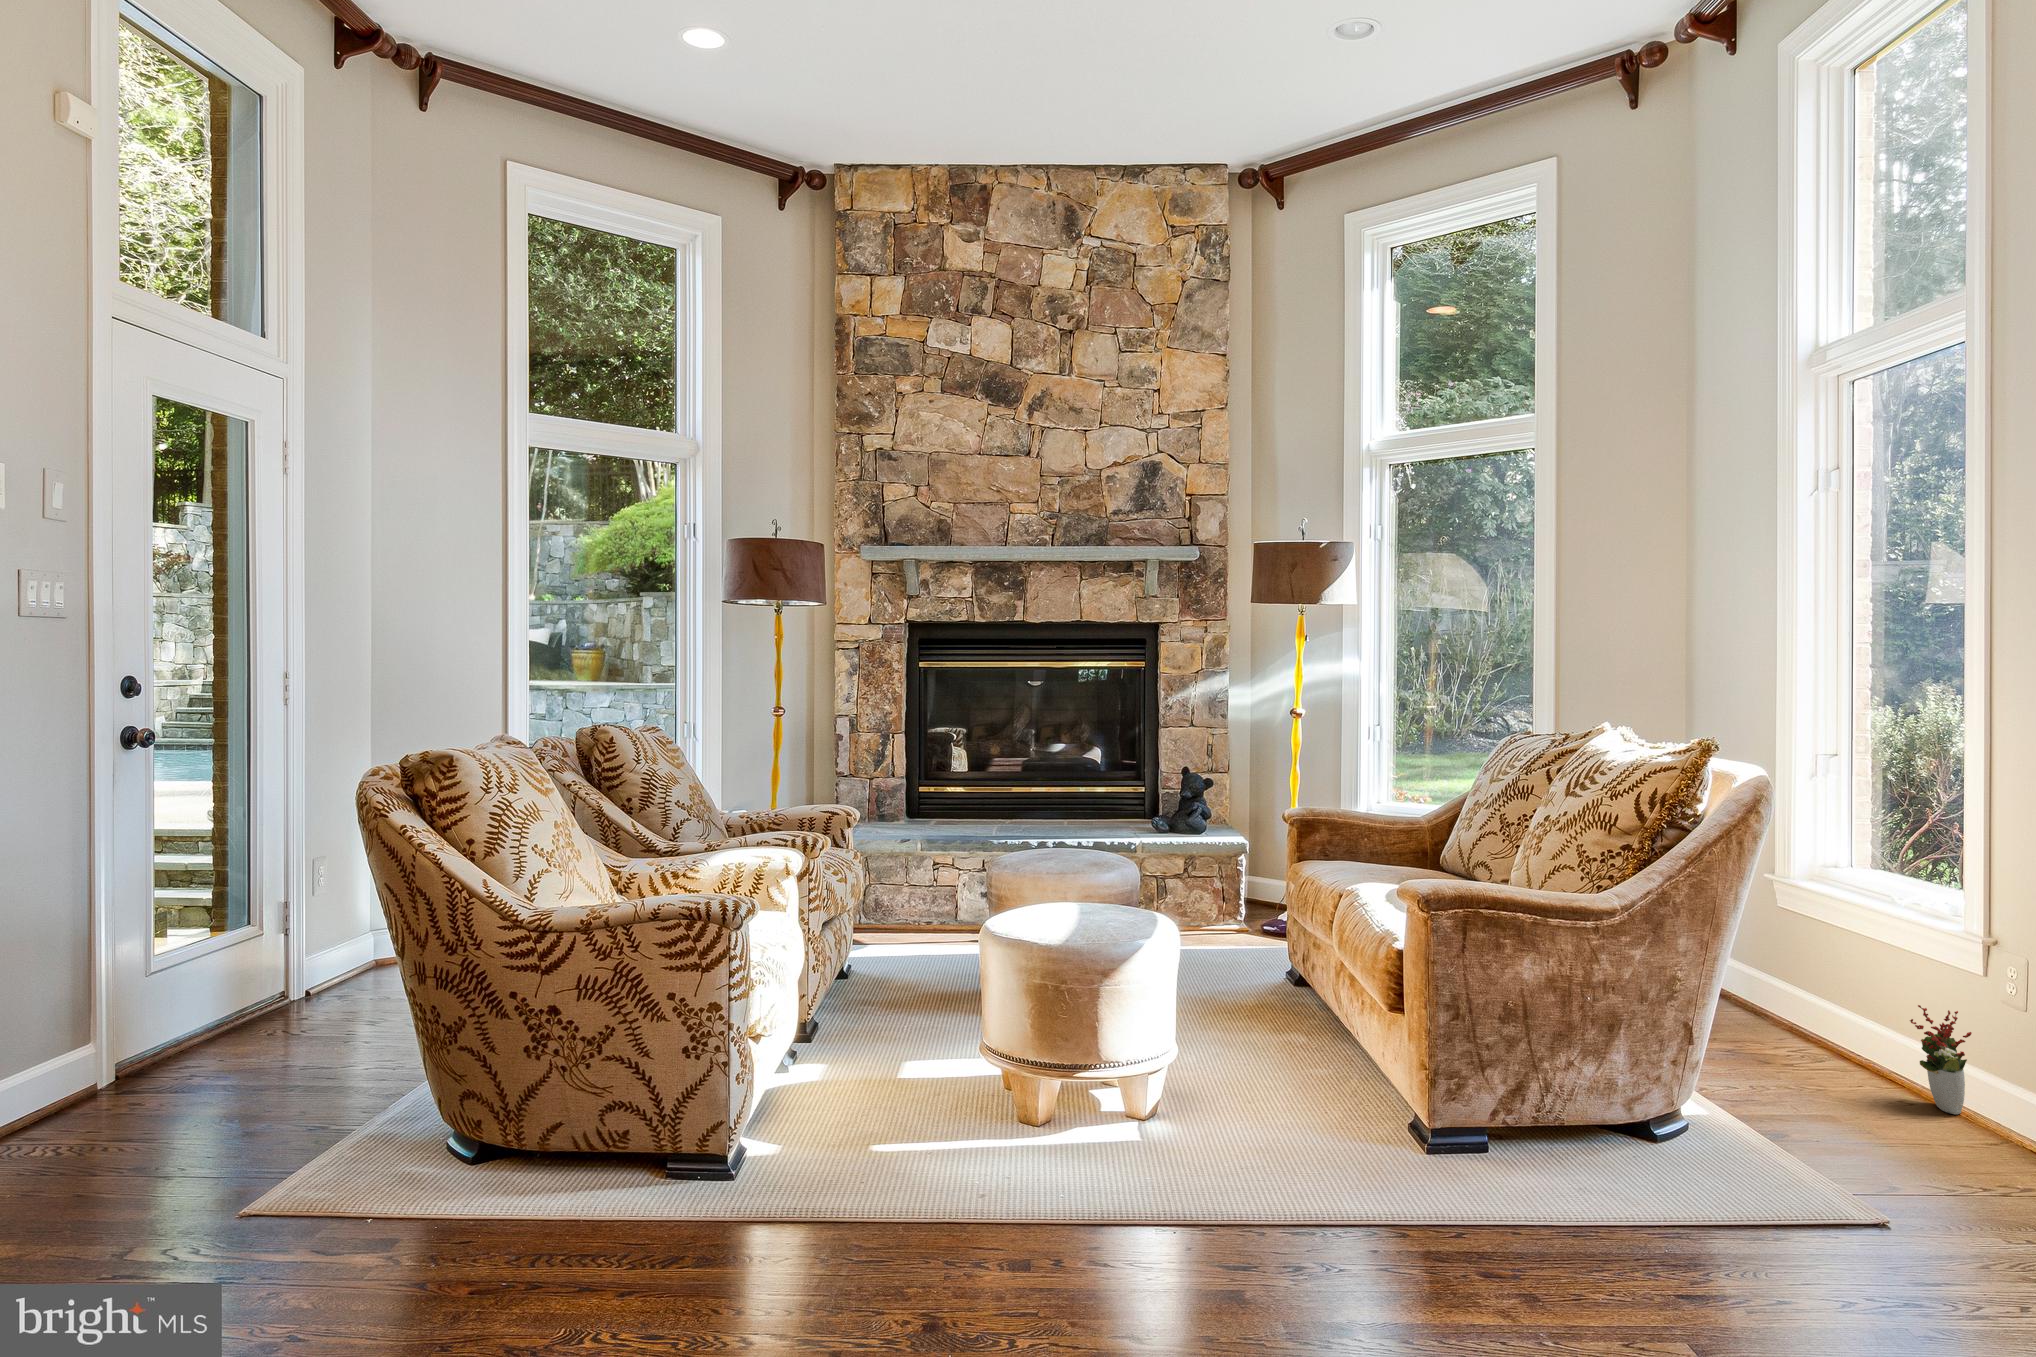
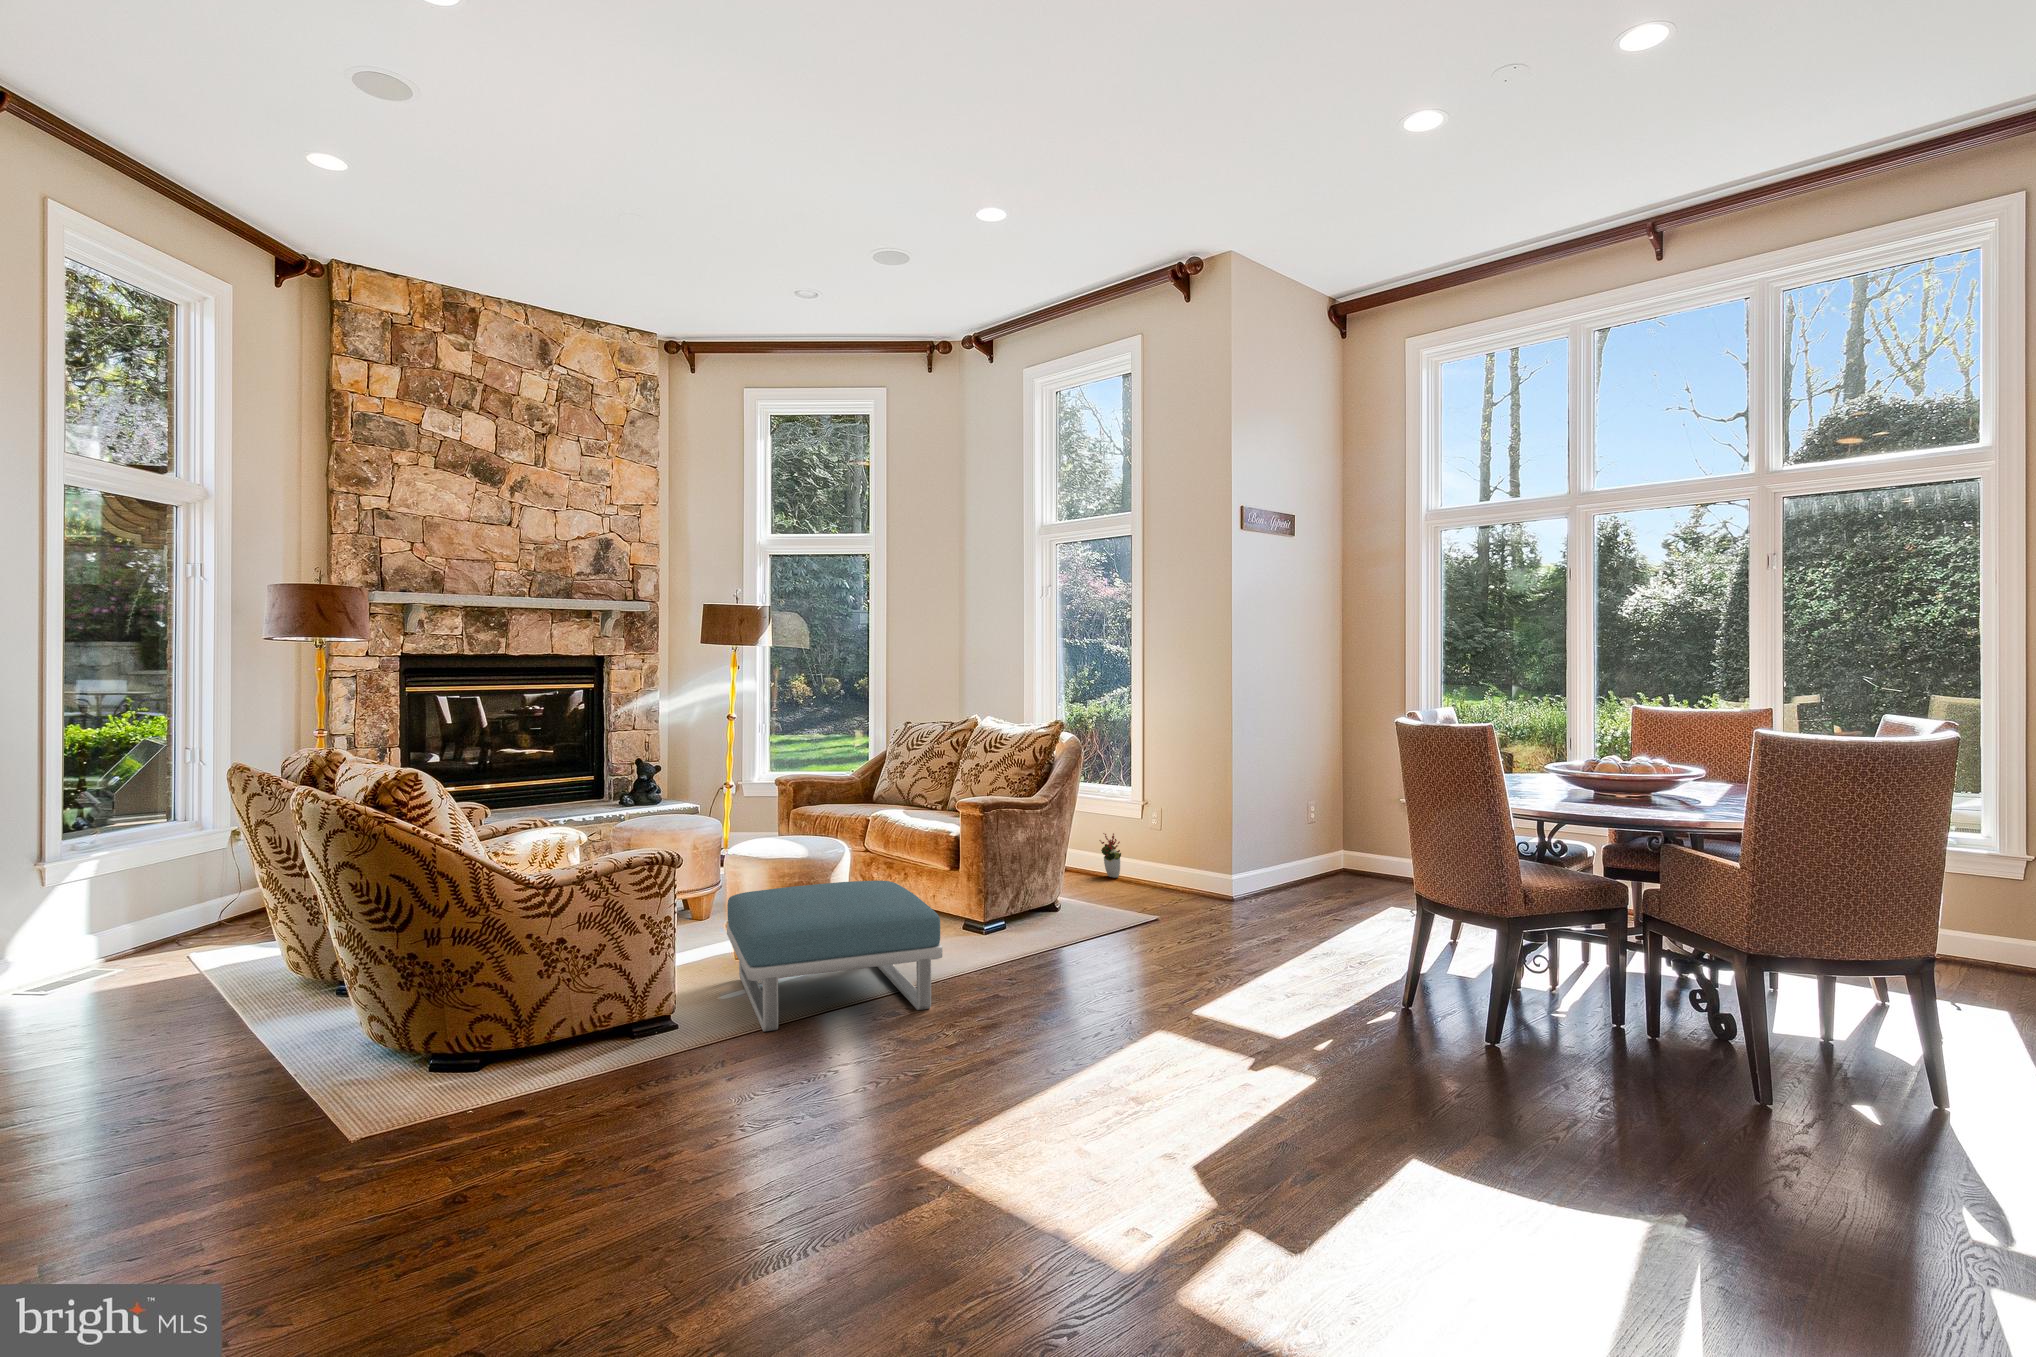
footstool: none [786,988,1200,1287] -> present [727,881,943,1032]

